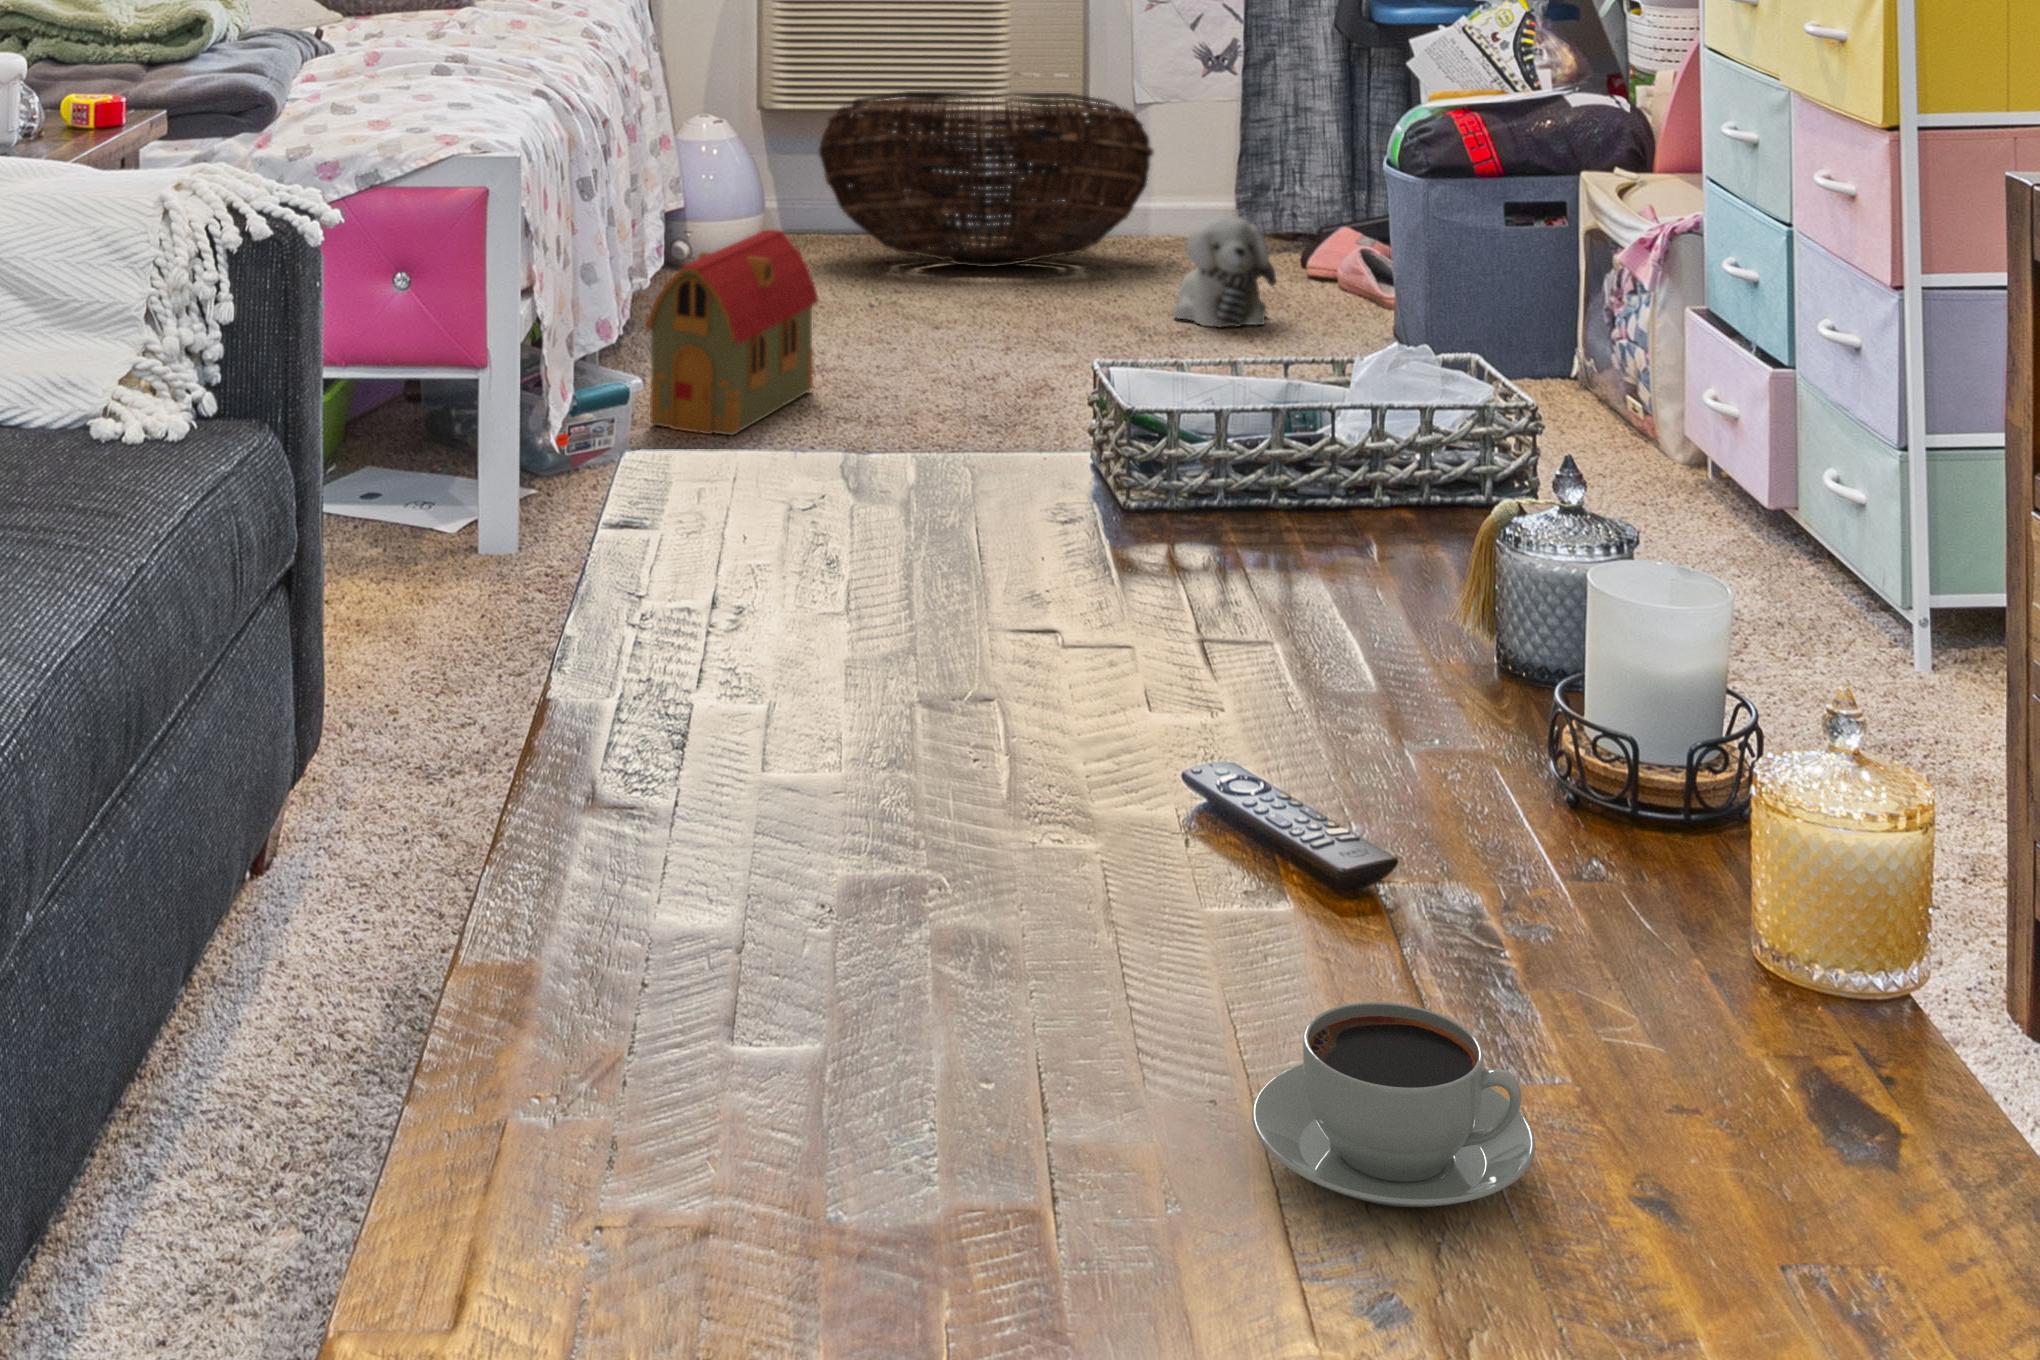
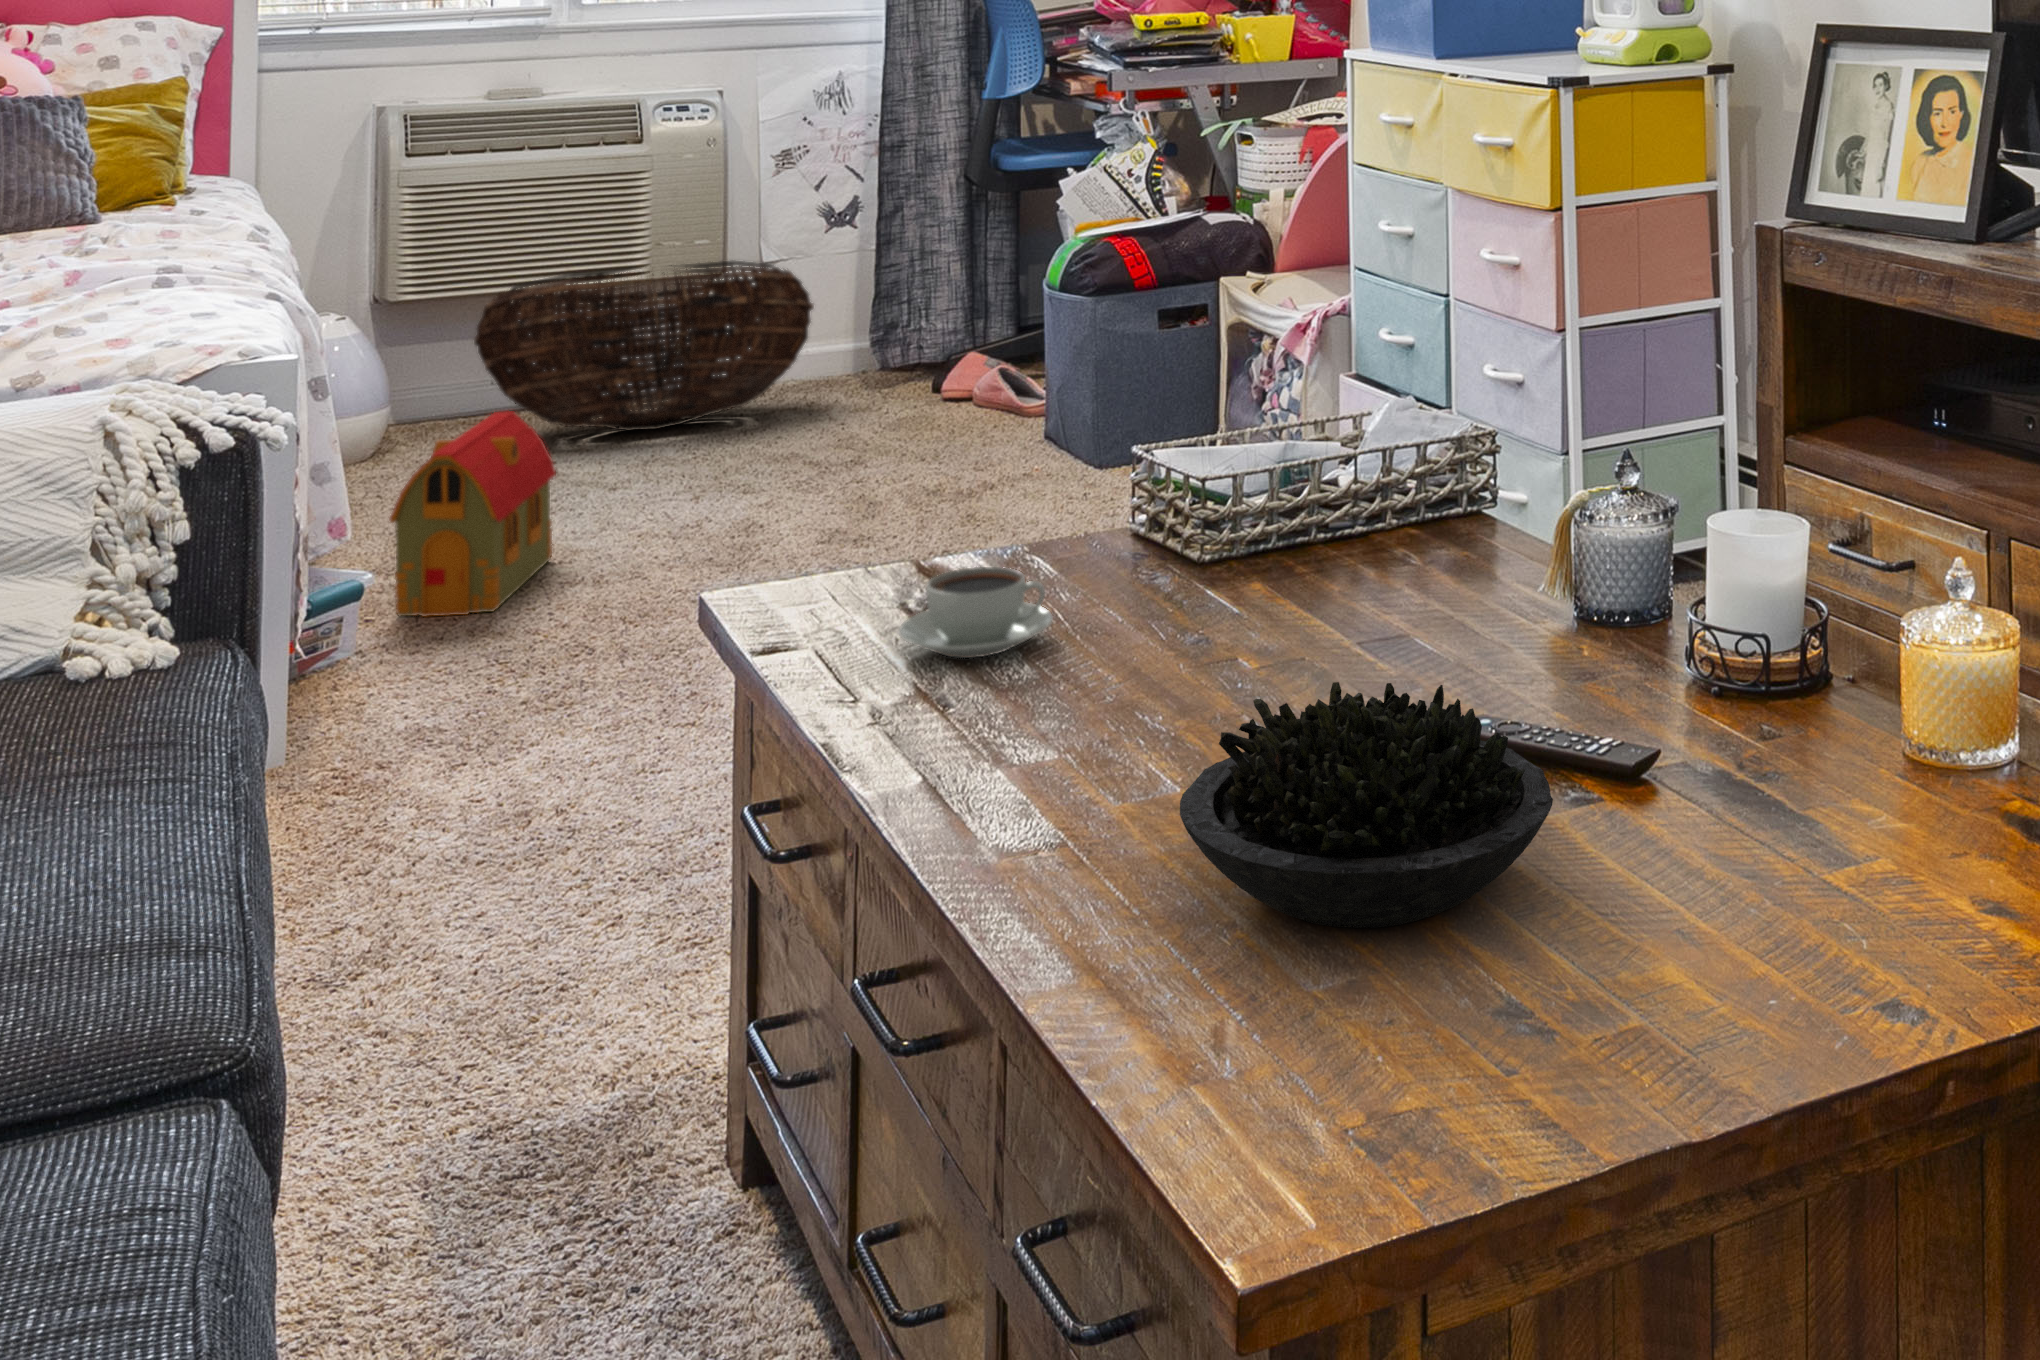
plush toy: present [1173,217,1276,327] -> none [862,354,954,451]
succulent plant: none [741,679,1190,988] -> present [1180,682,1553,928]
coffee cup: present [1252,1002,1535,1207] -> present [899,567,1053,658]

